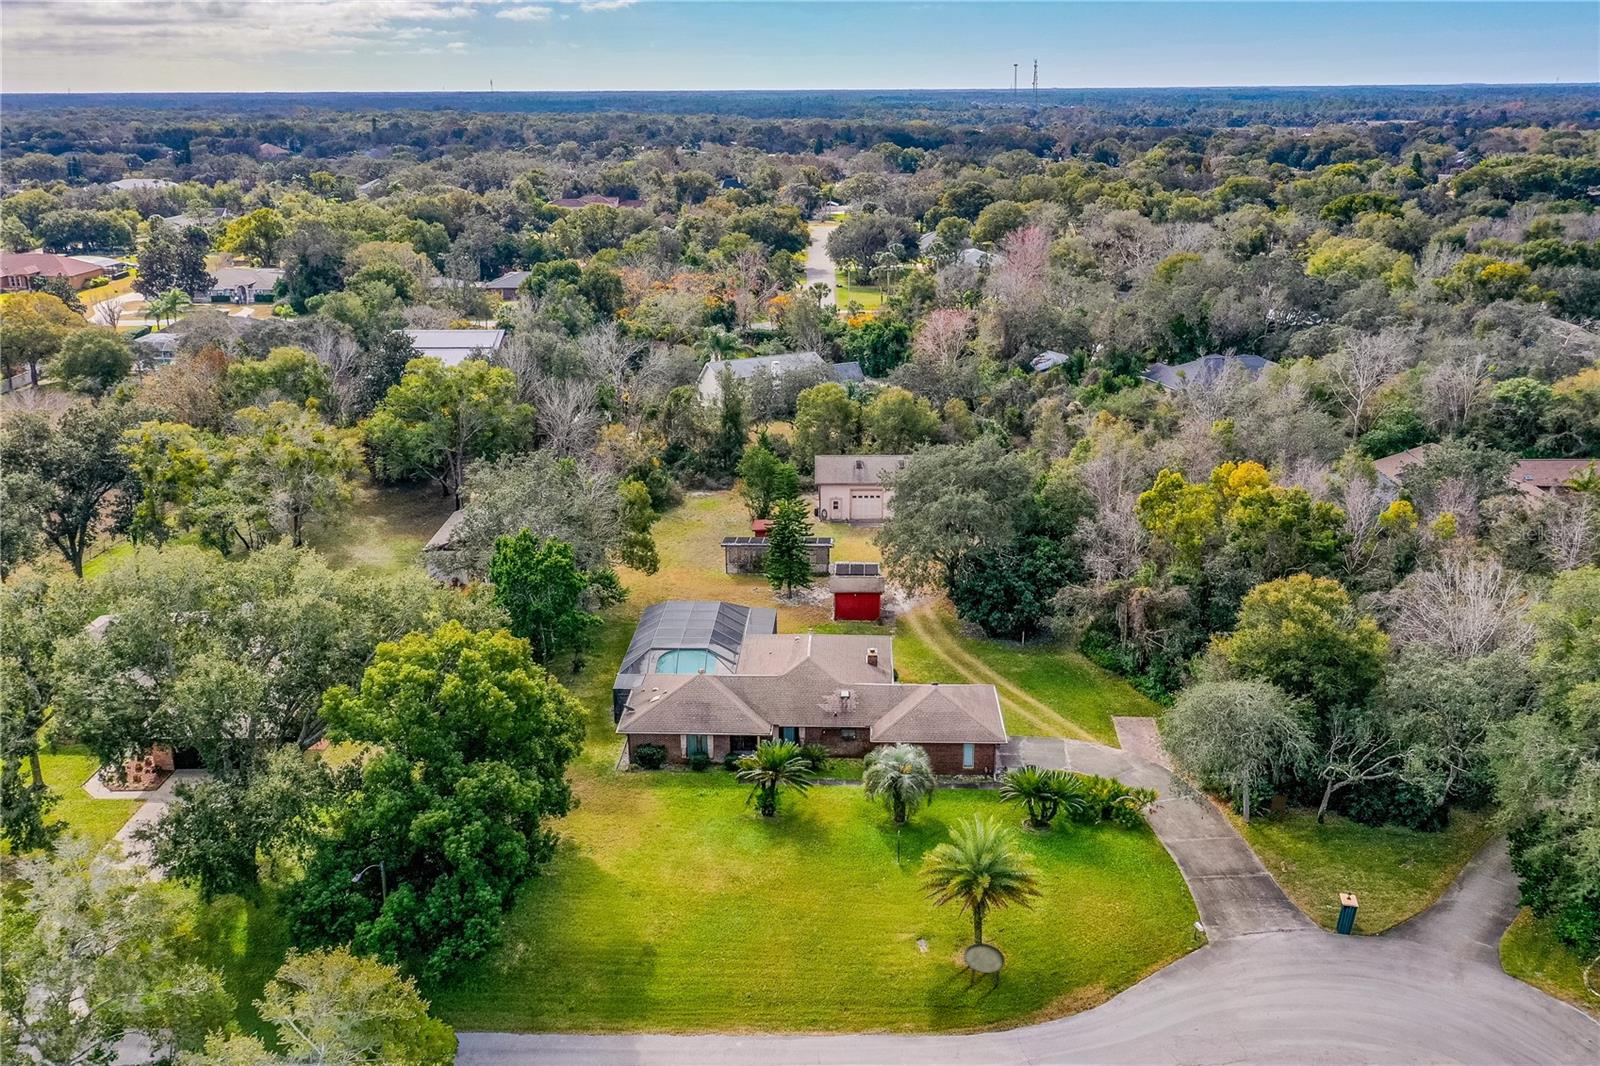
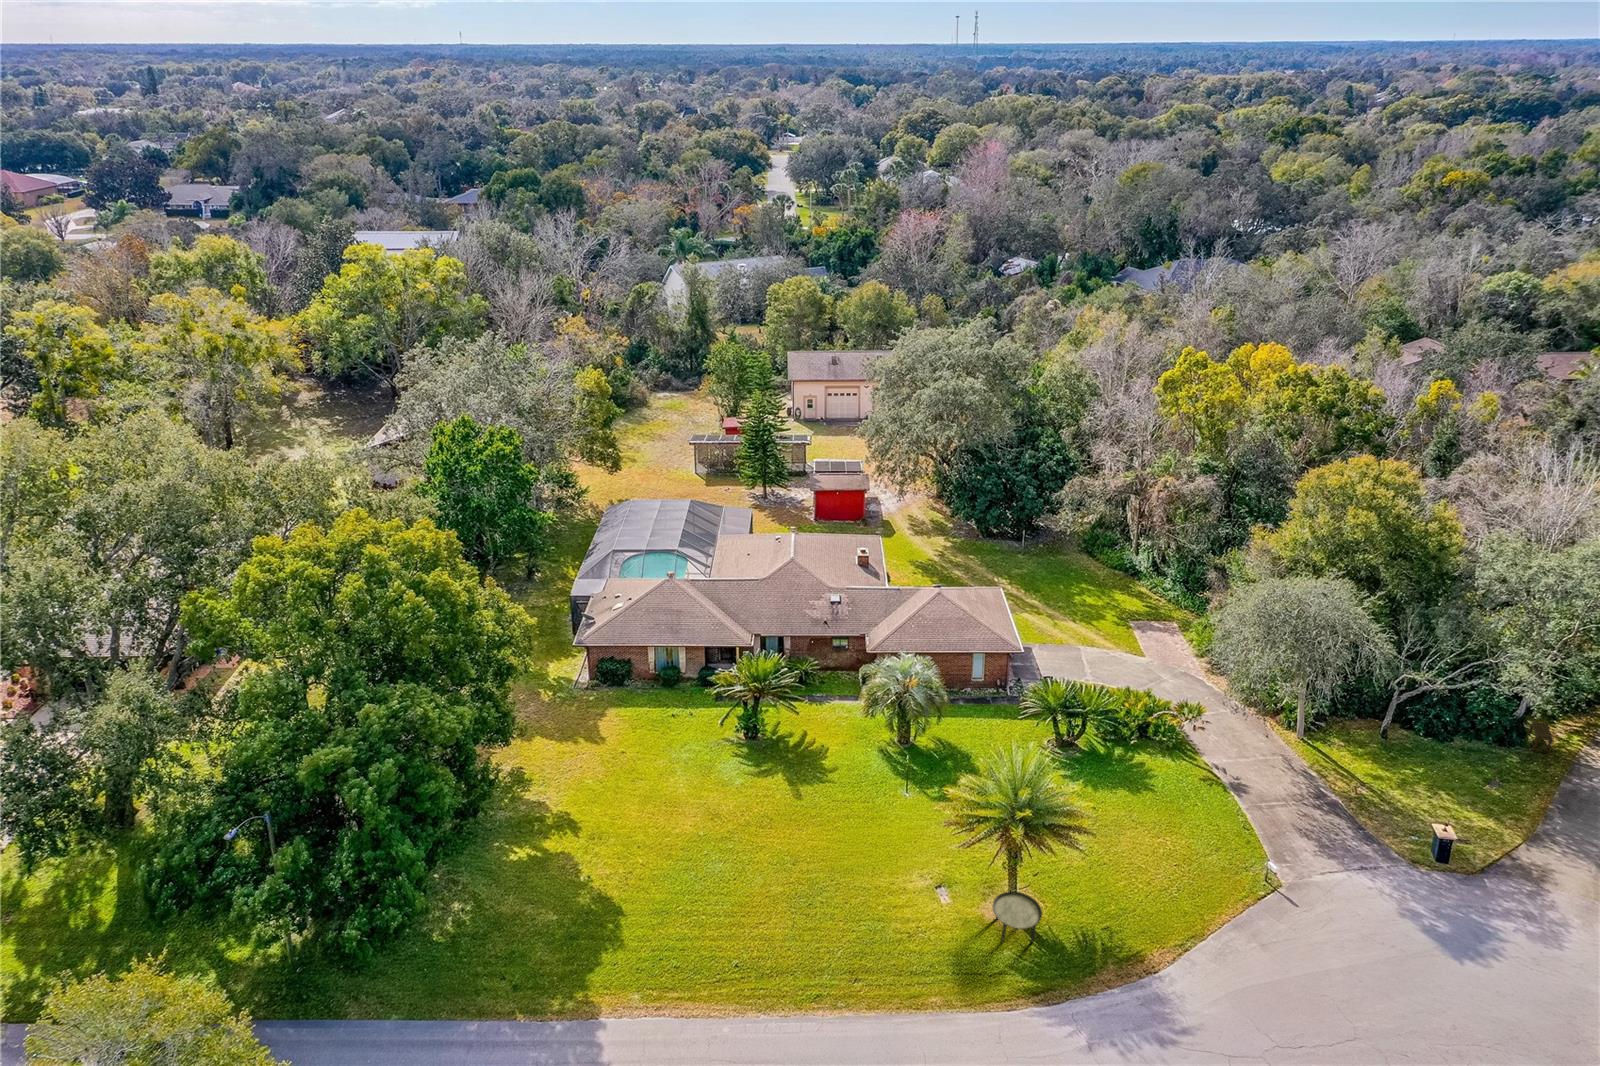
bench: present [1269,794,1287,822] -> present [1528,720,1553,753]

